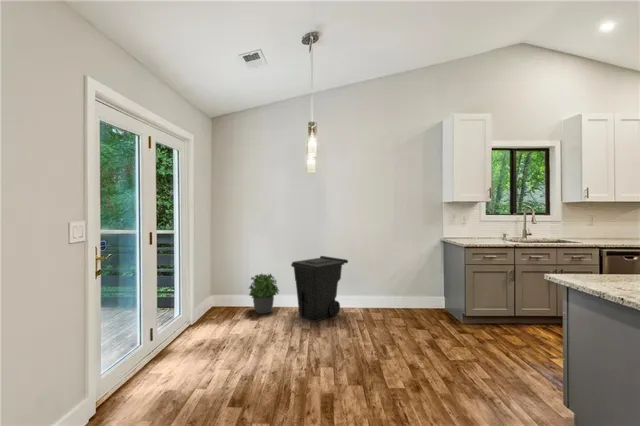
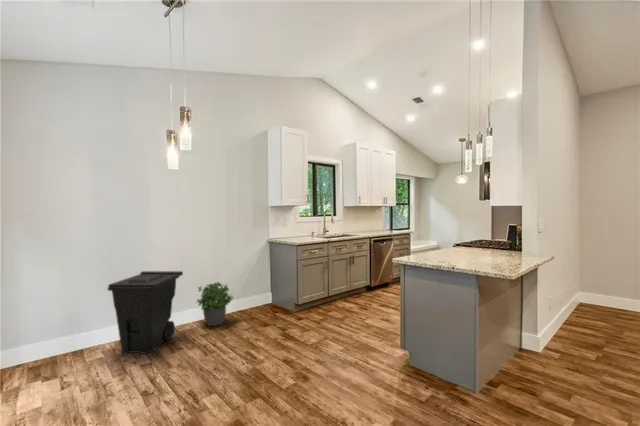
potted plant: present [249,274,279,314] -> present [197,282,233,326]

